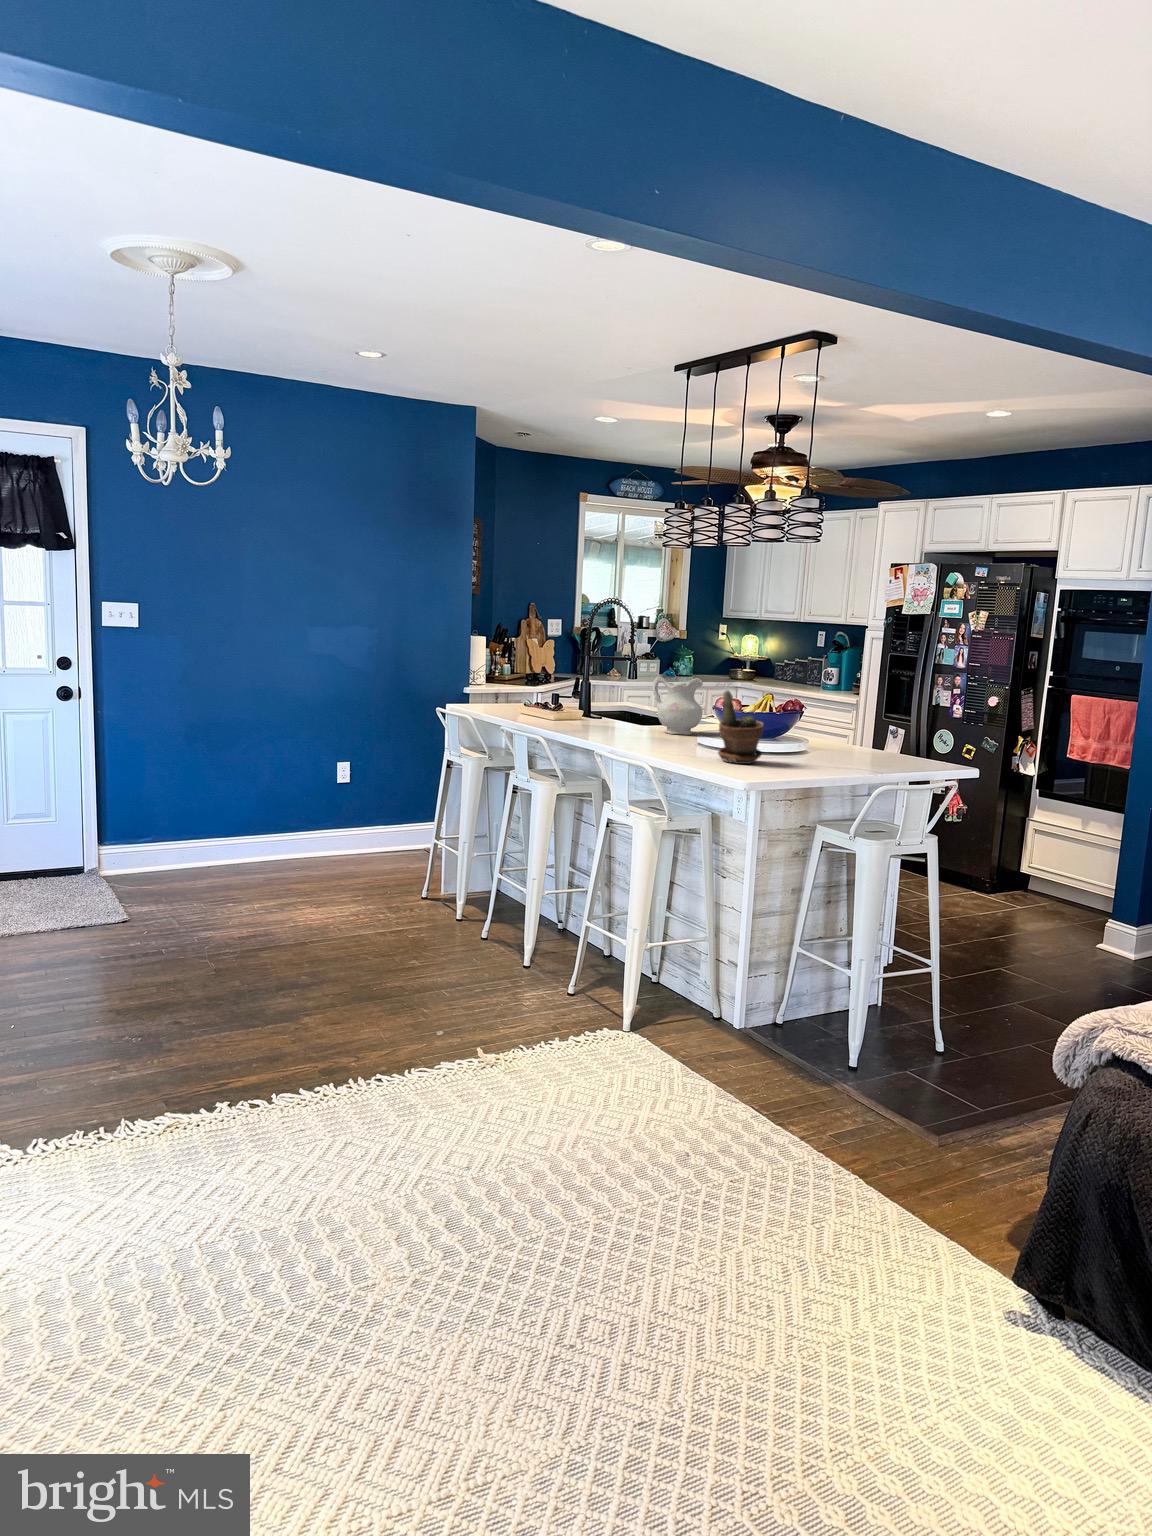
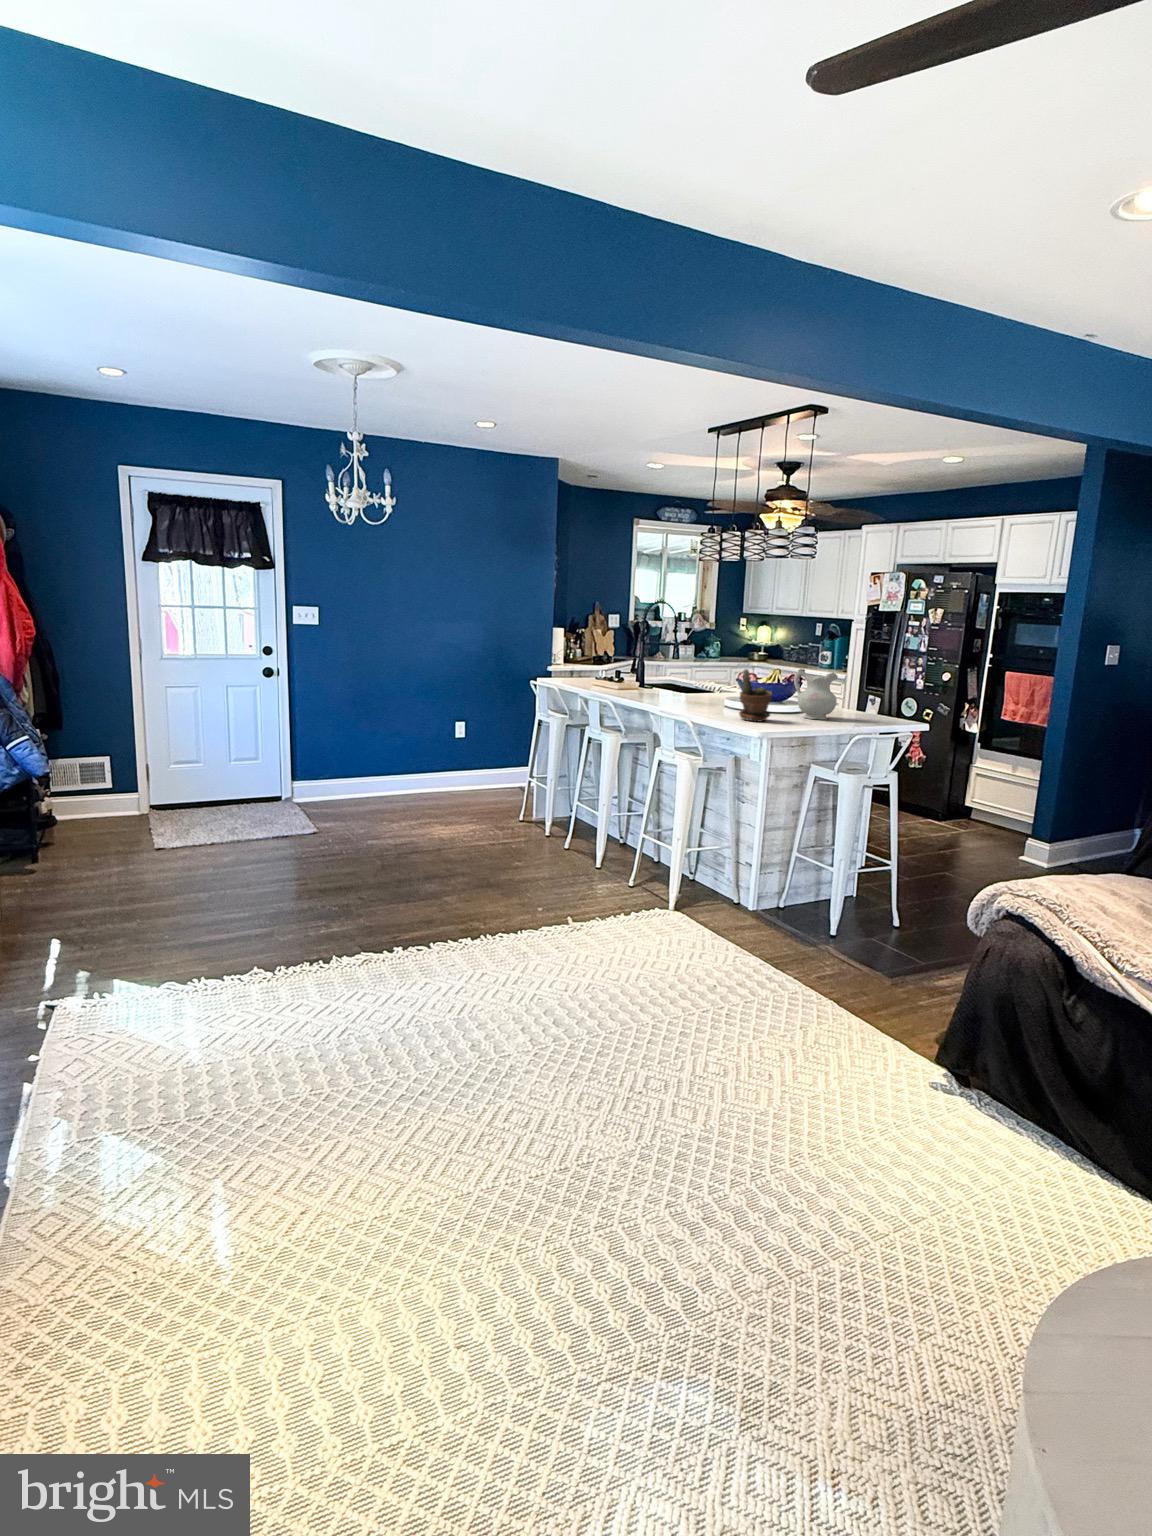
ceramic pitcher: present [653,674,703,735] -> present [794,669,838,720]

